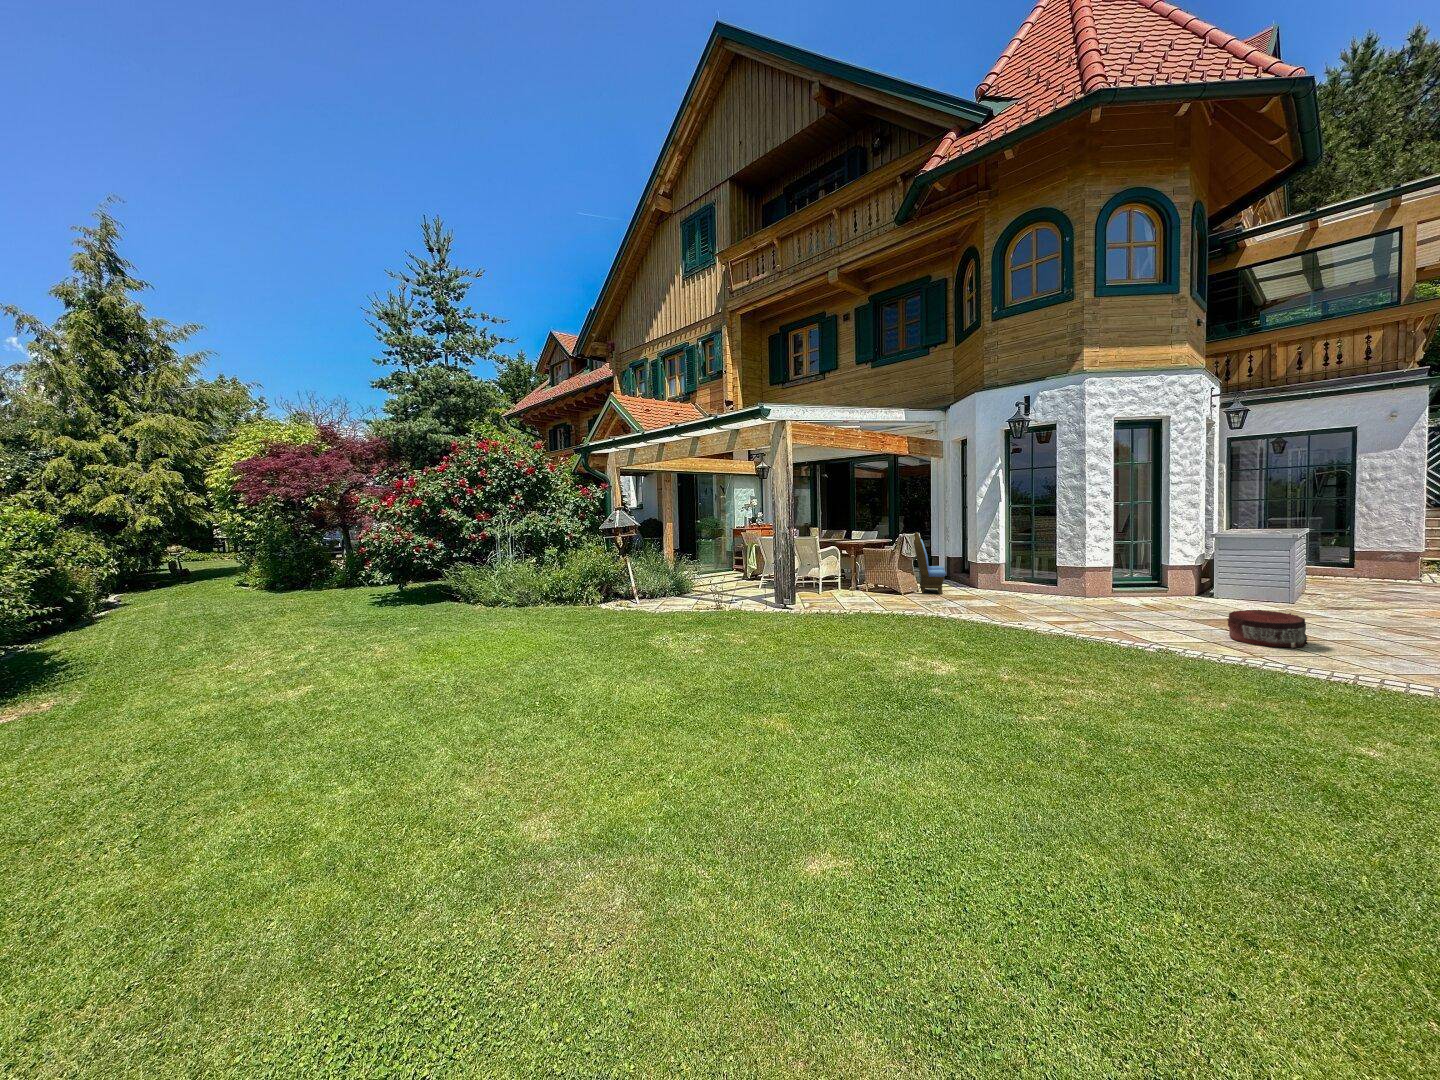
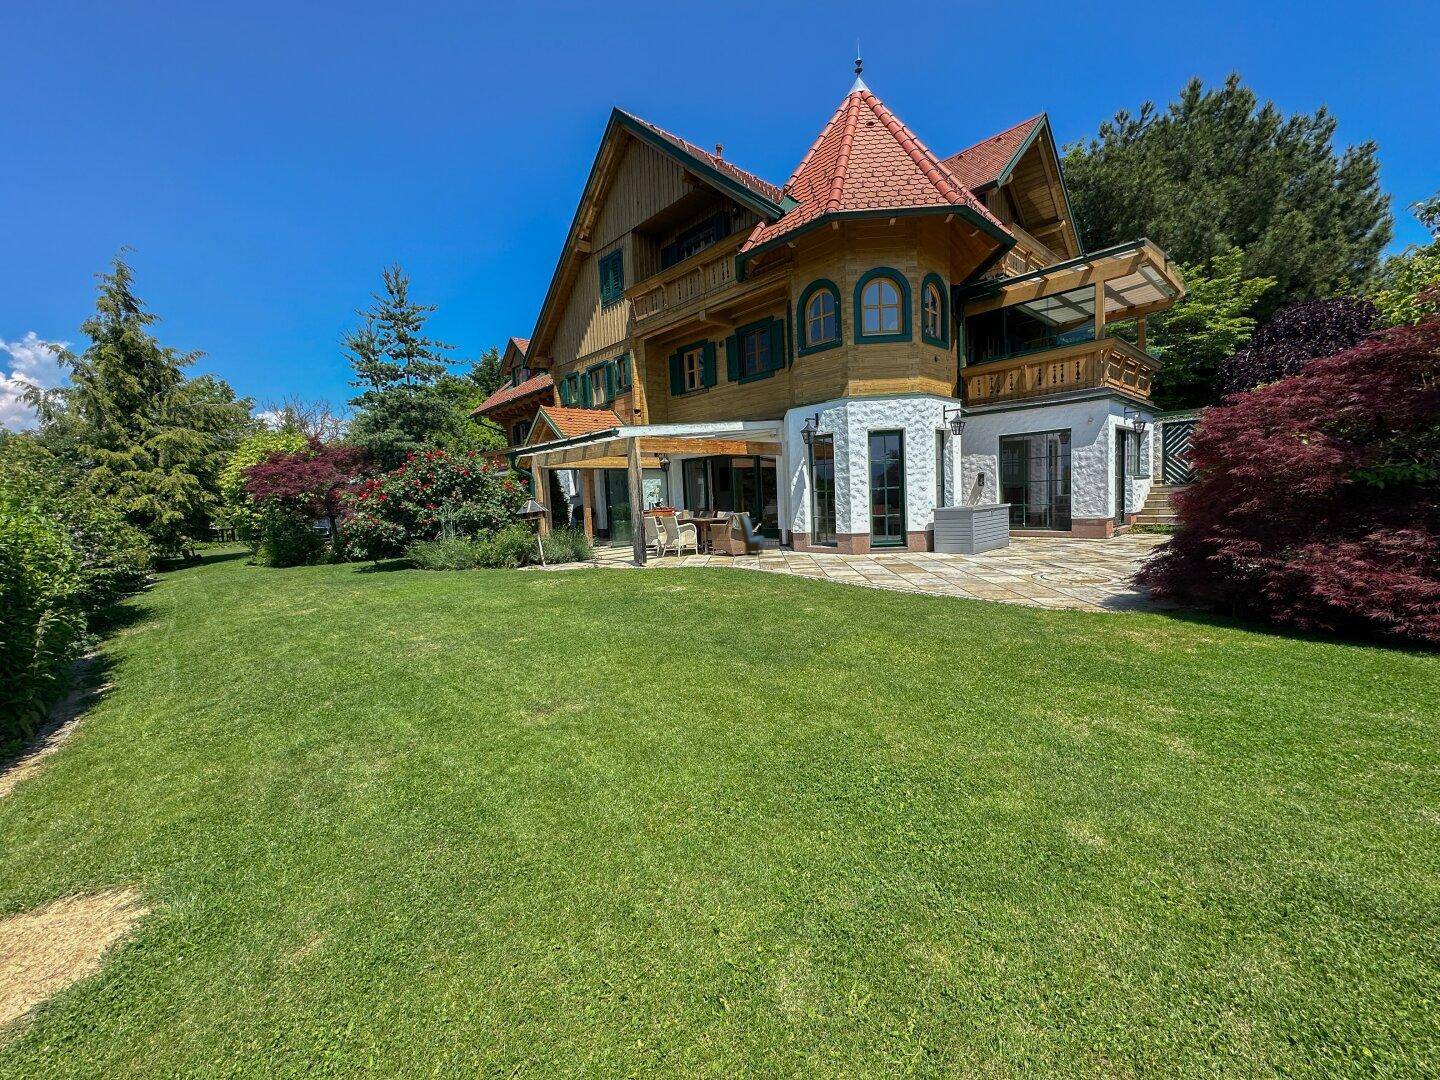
pouf: present [1227,610,1308,648] -> none [876,555,910,576]

